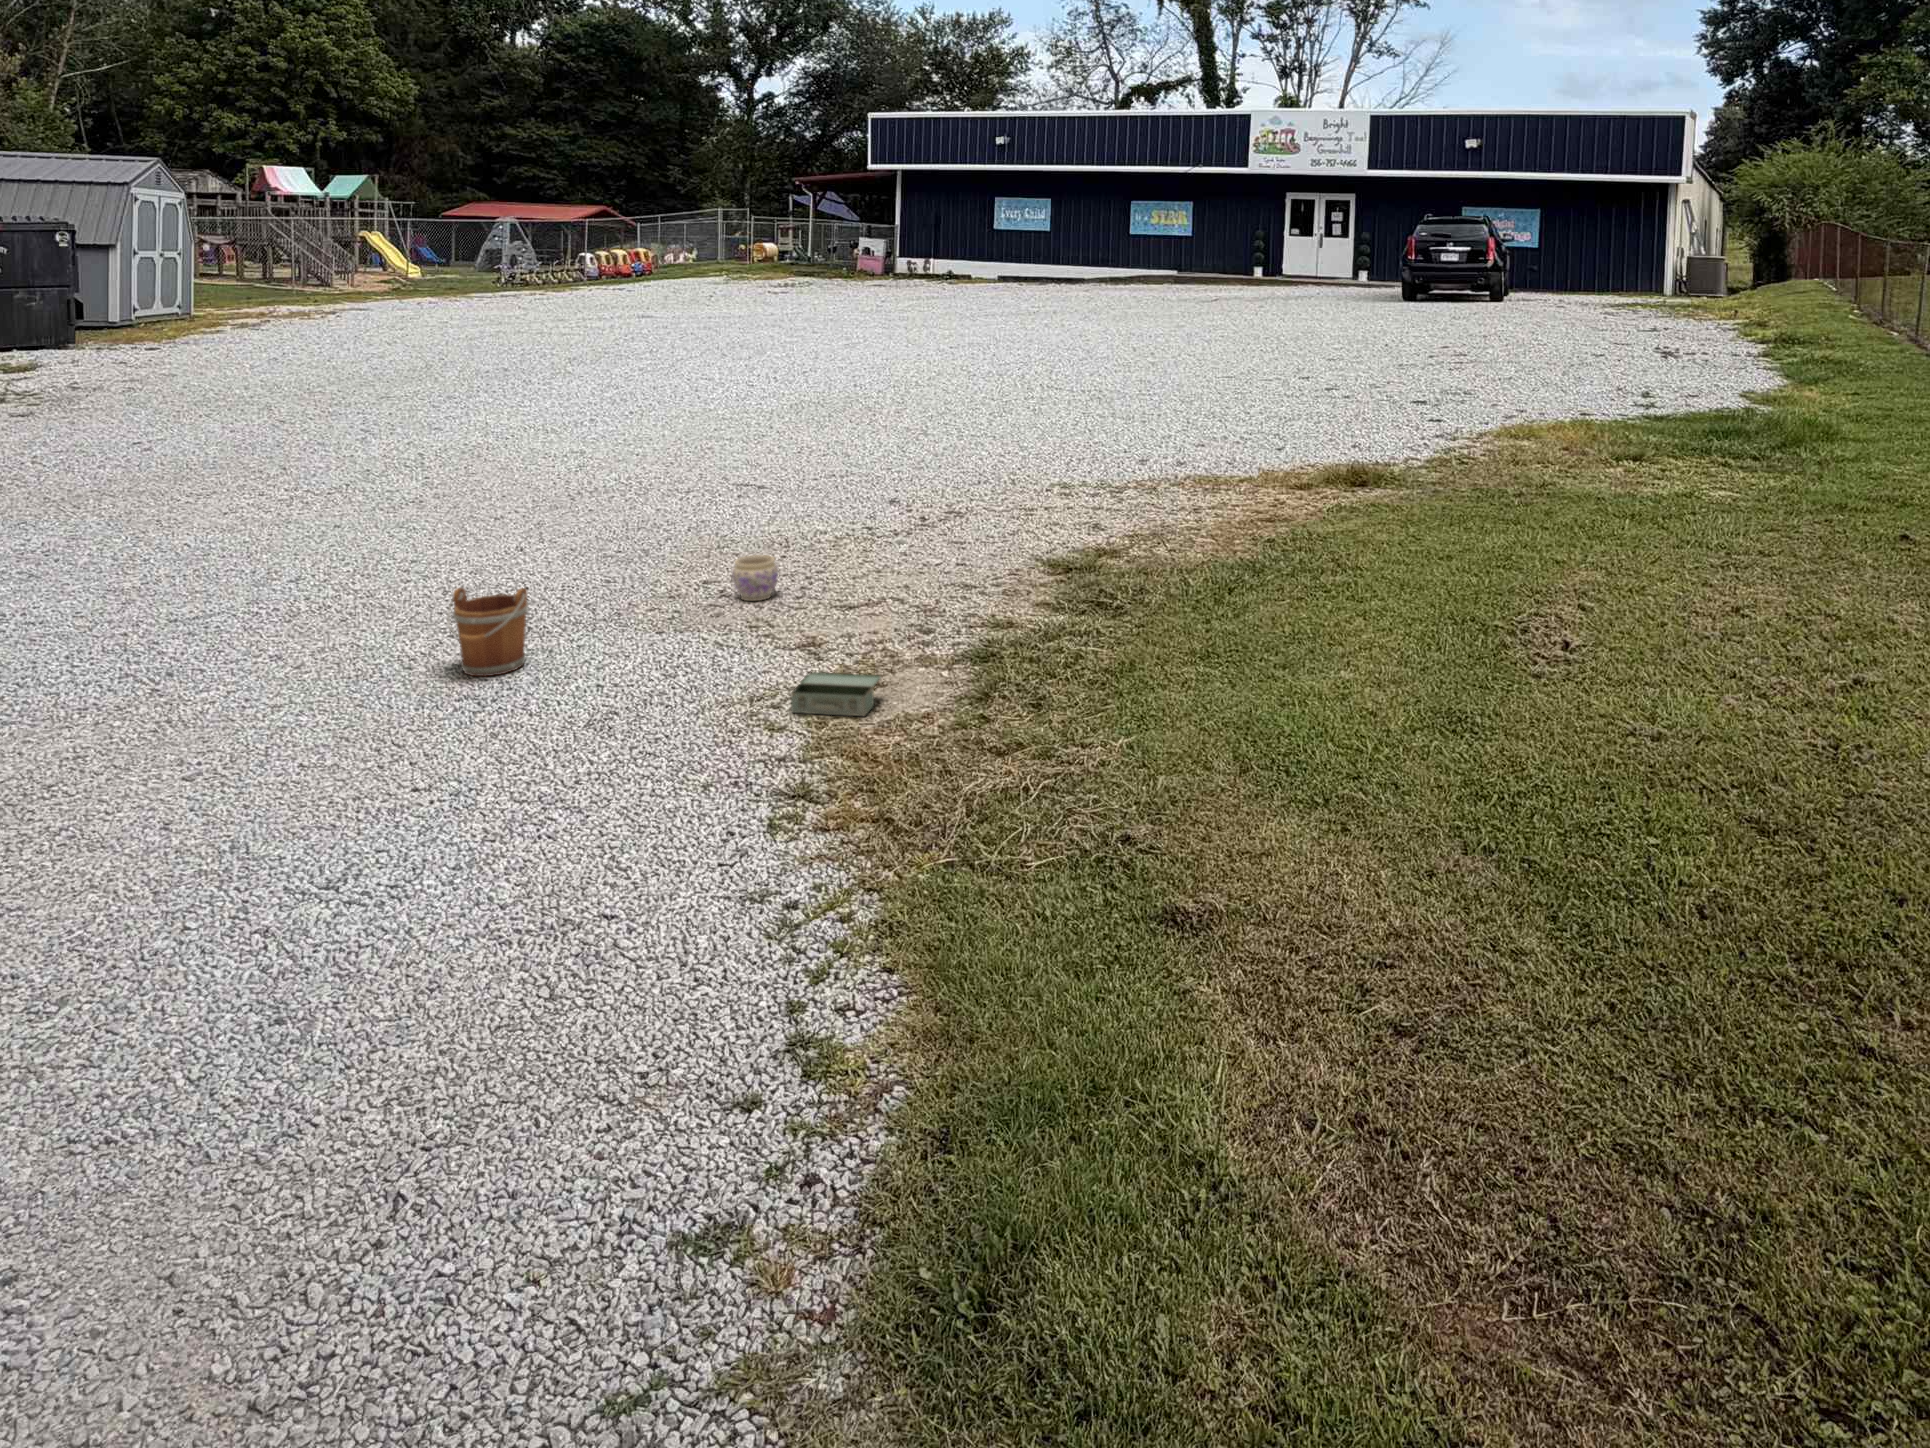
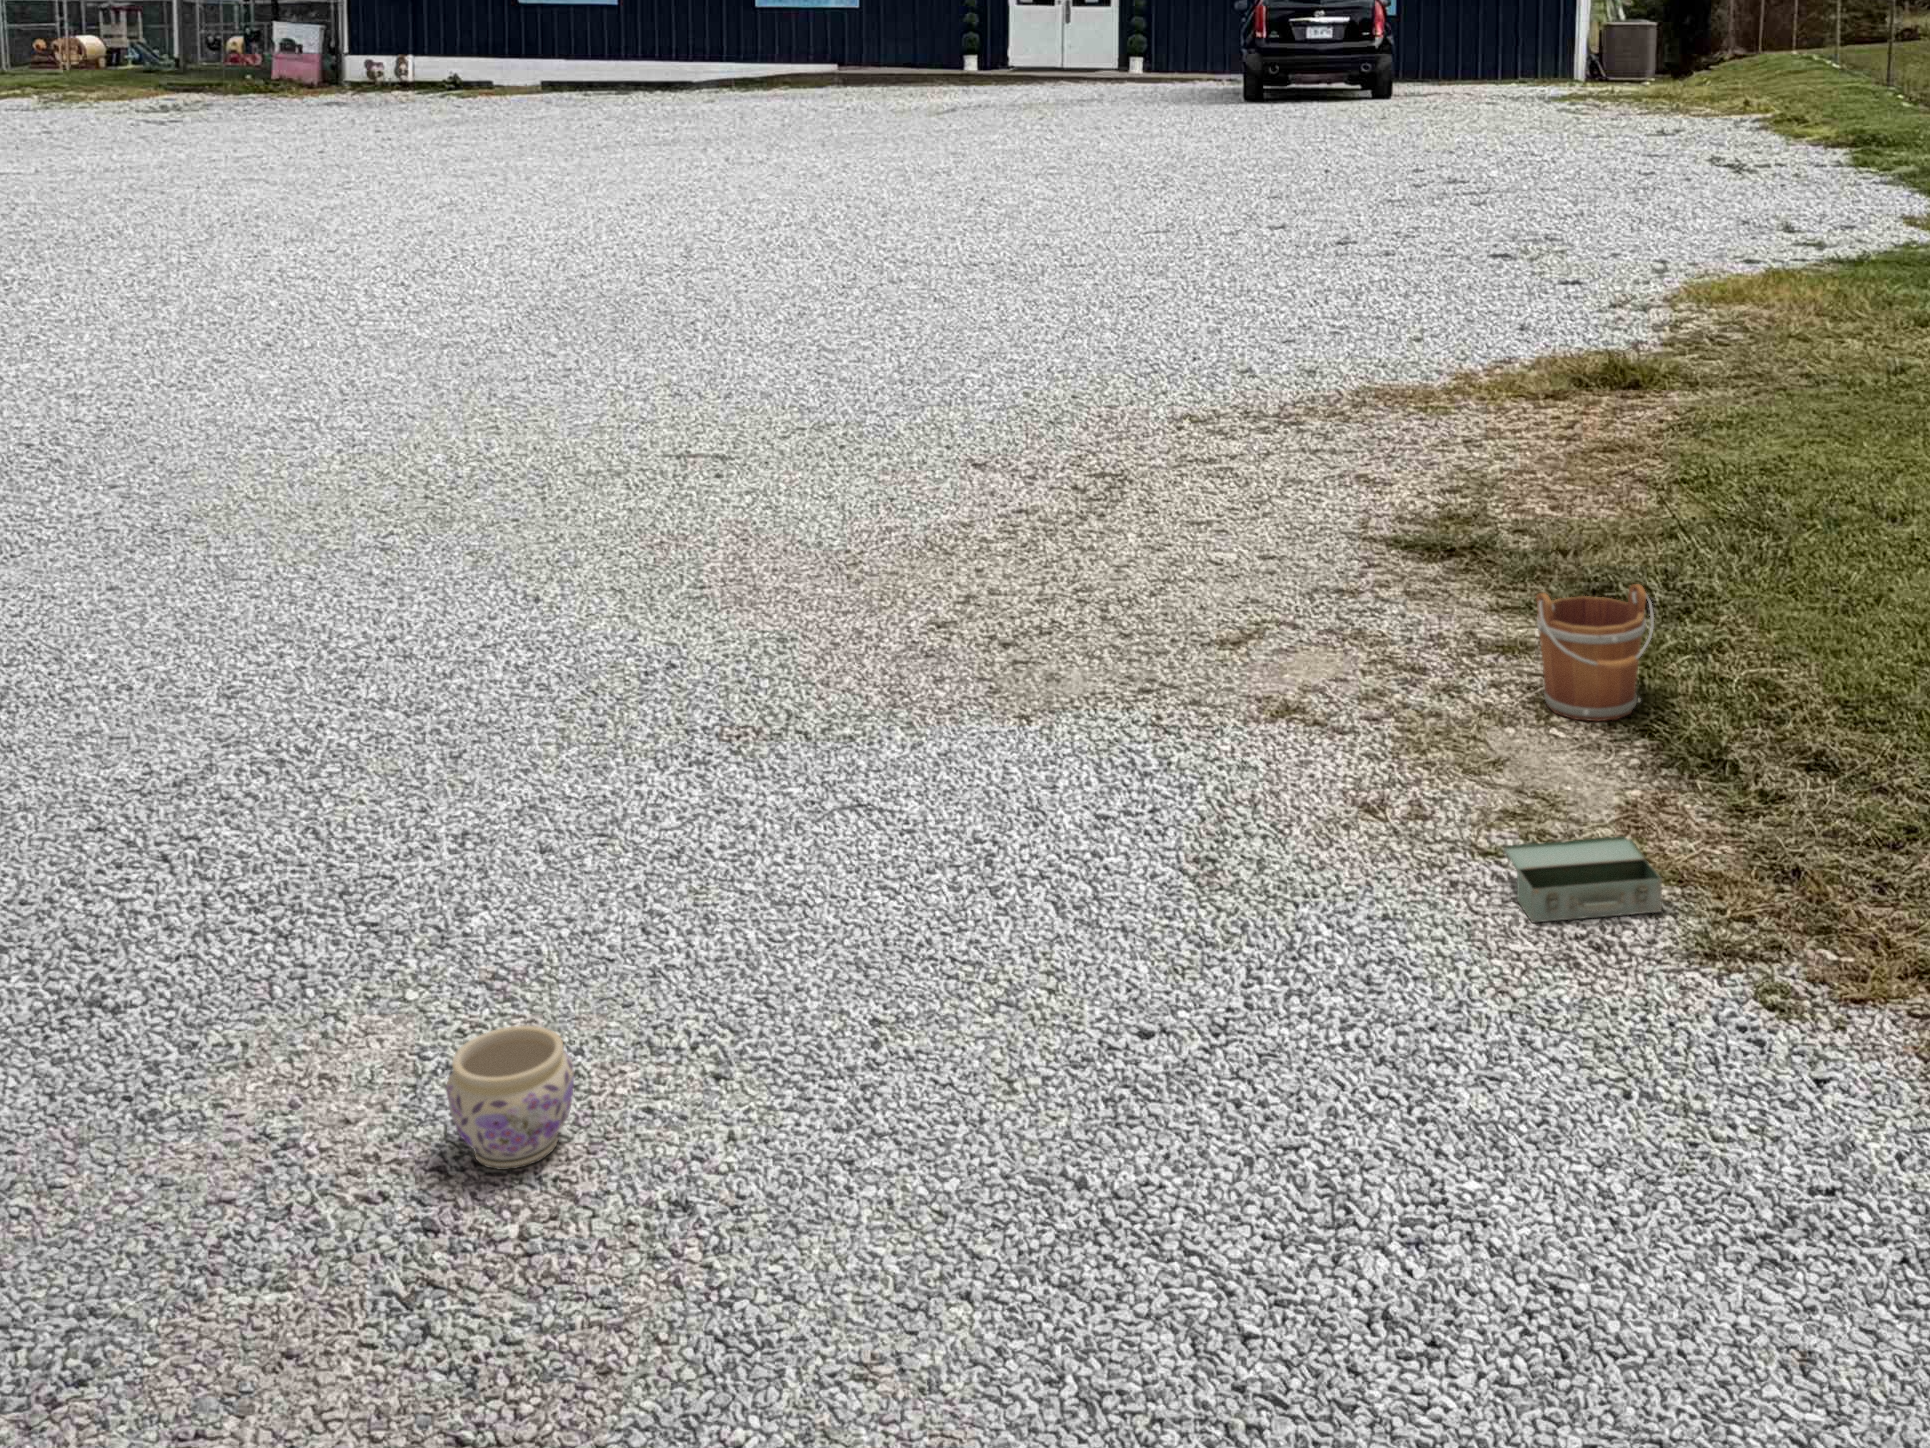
planter: present [732,555,778,601] -> present [446,1026,574,1170]
bucket: present [447,588,528,676] -> present [1536,584,1654,721]

